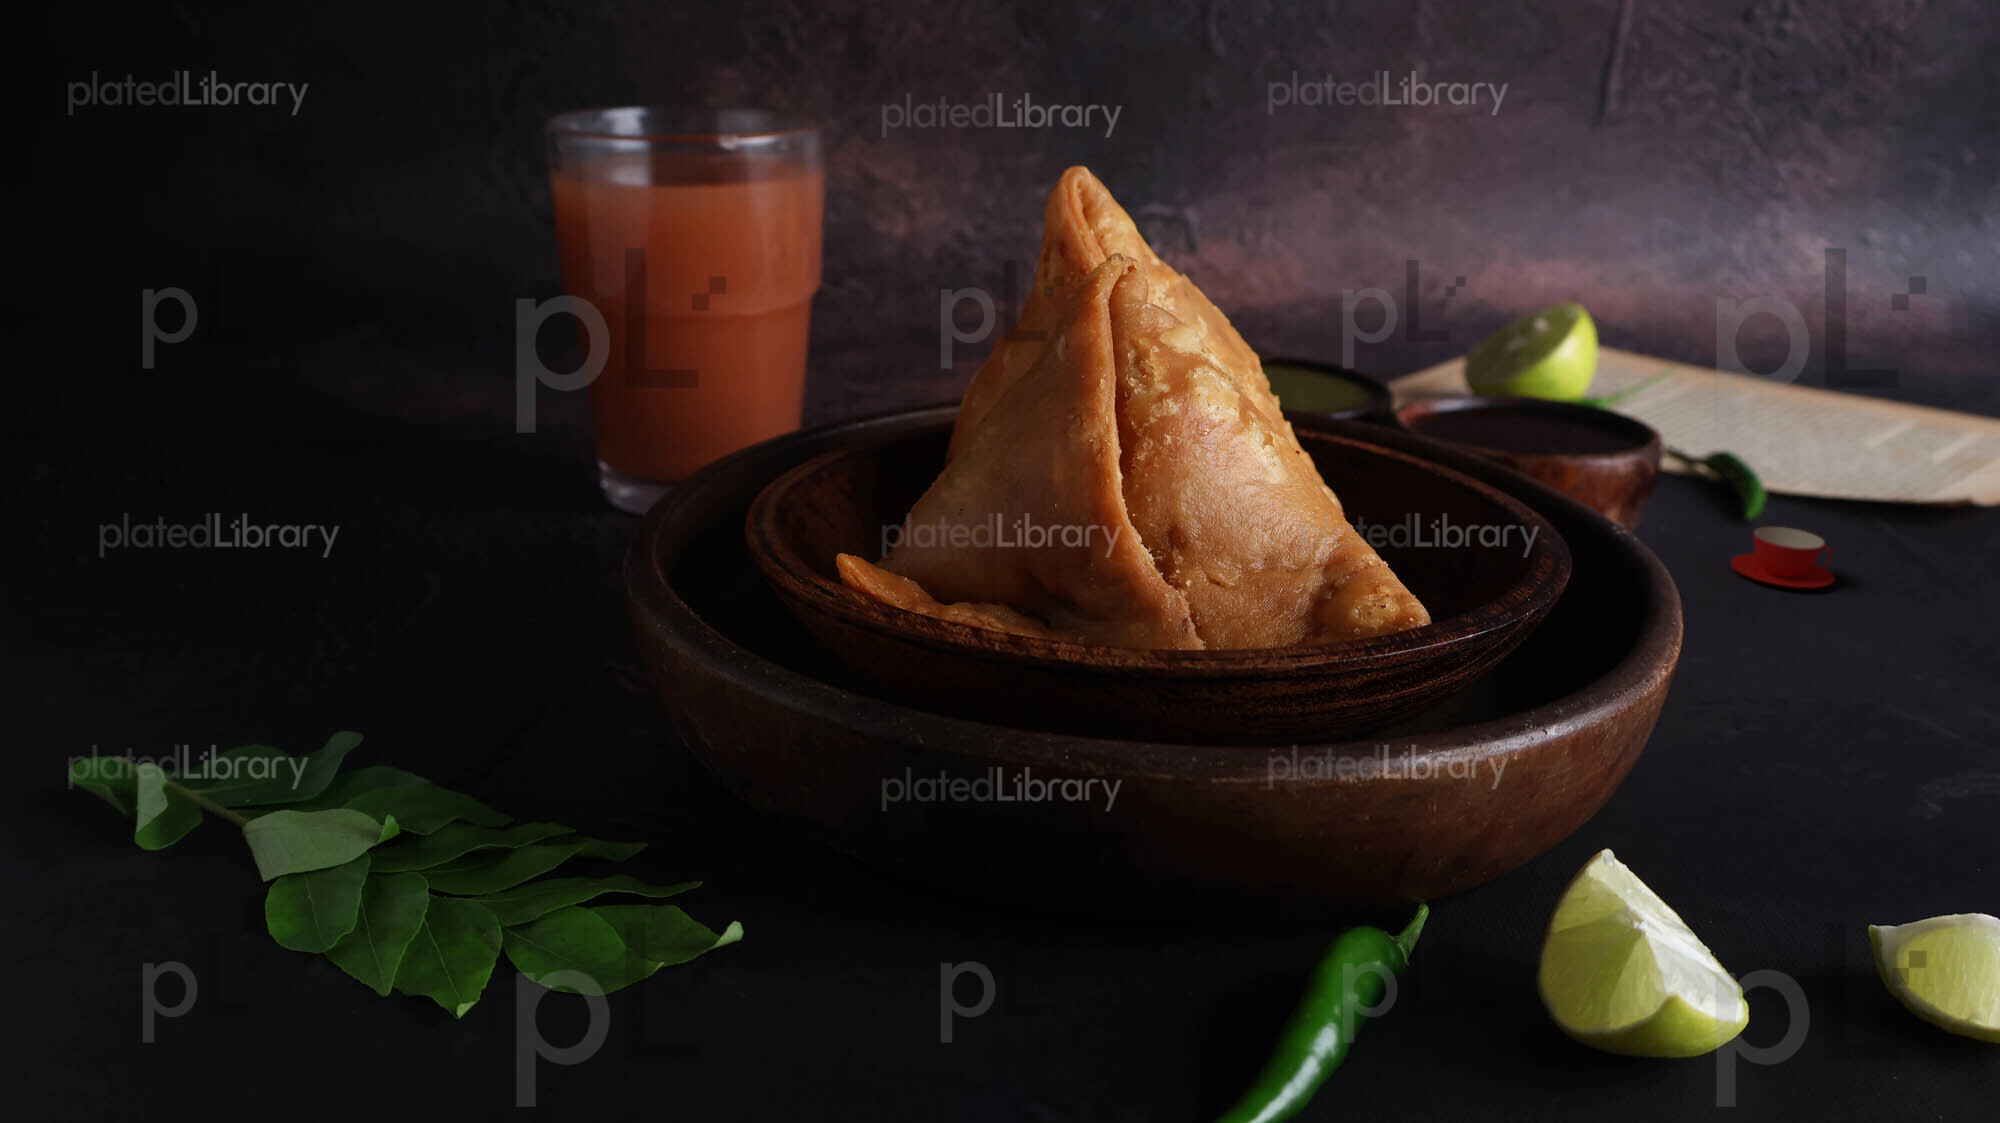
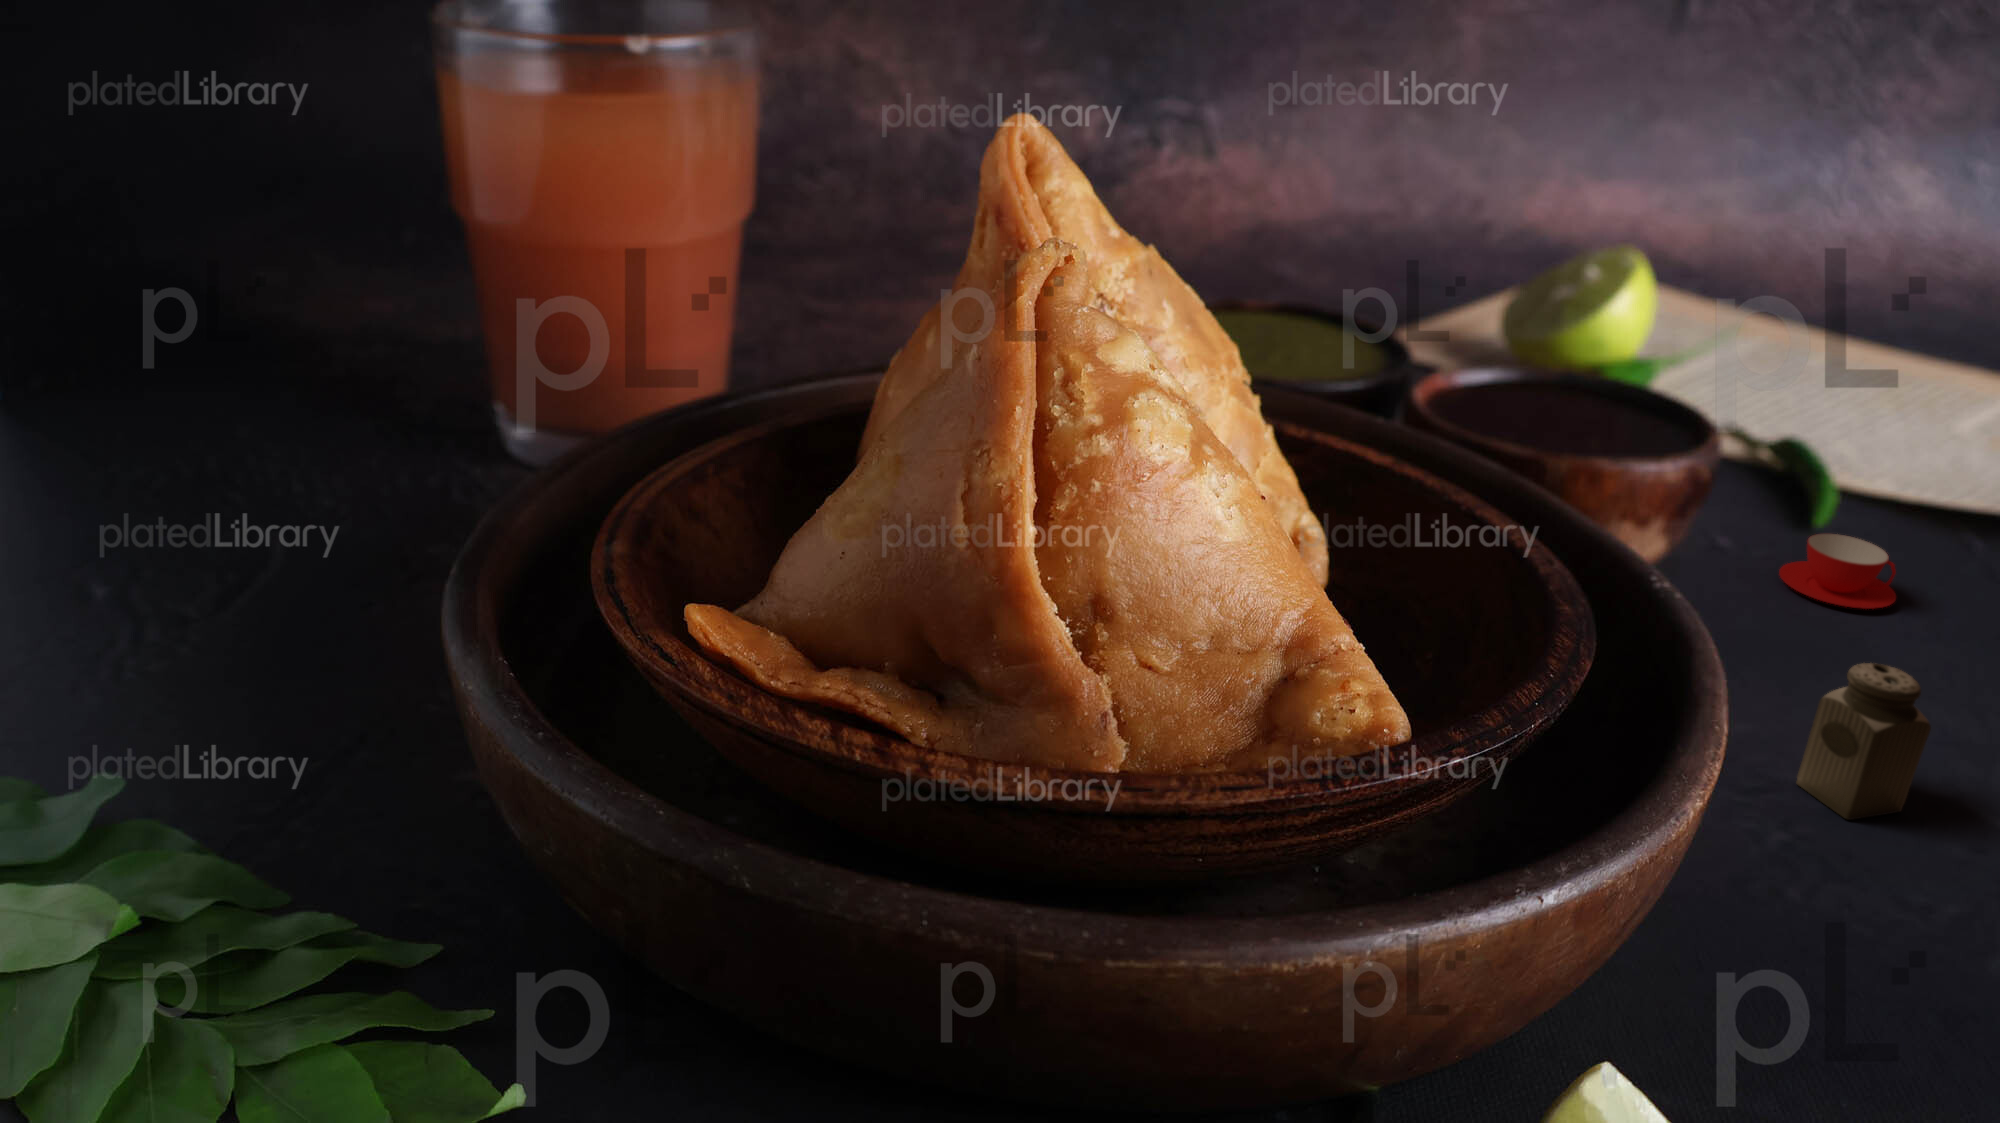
salt shaker: none [1751,606,1860,740] -> present [1796,663,1931,820]

